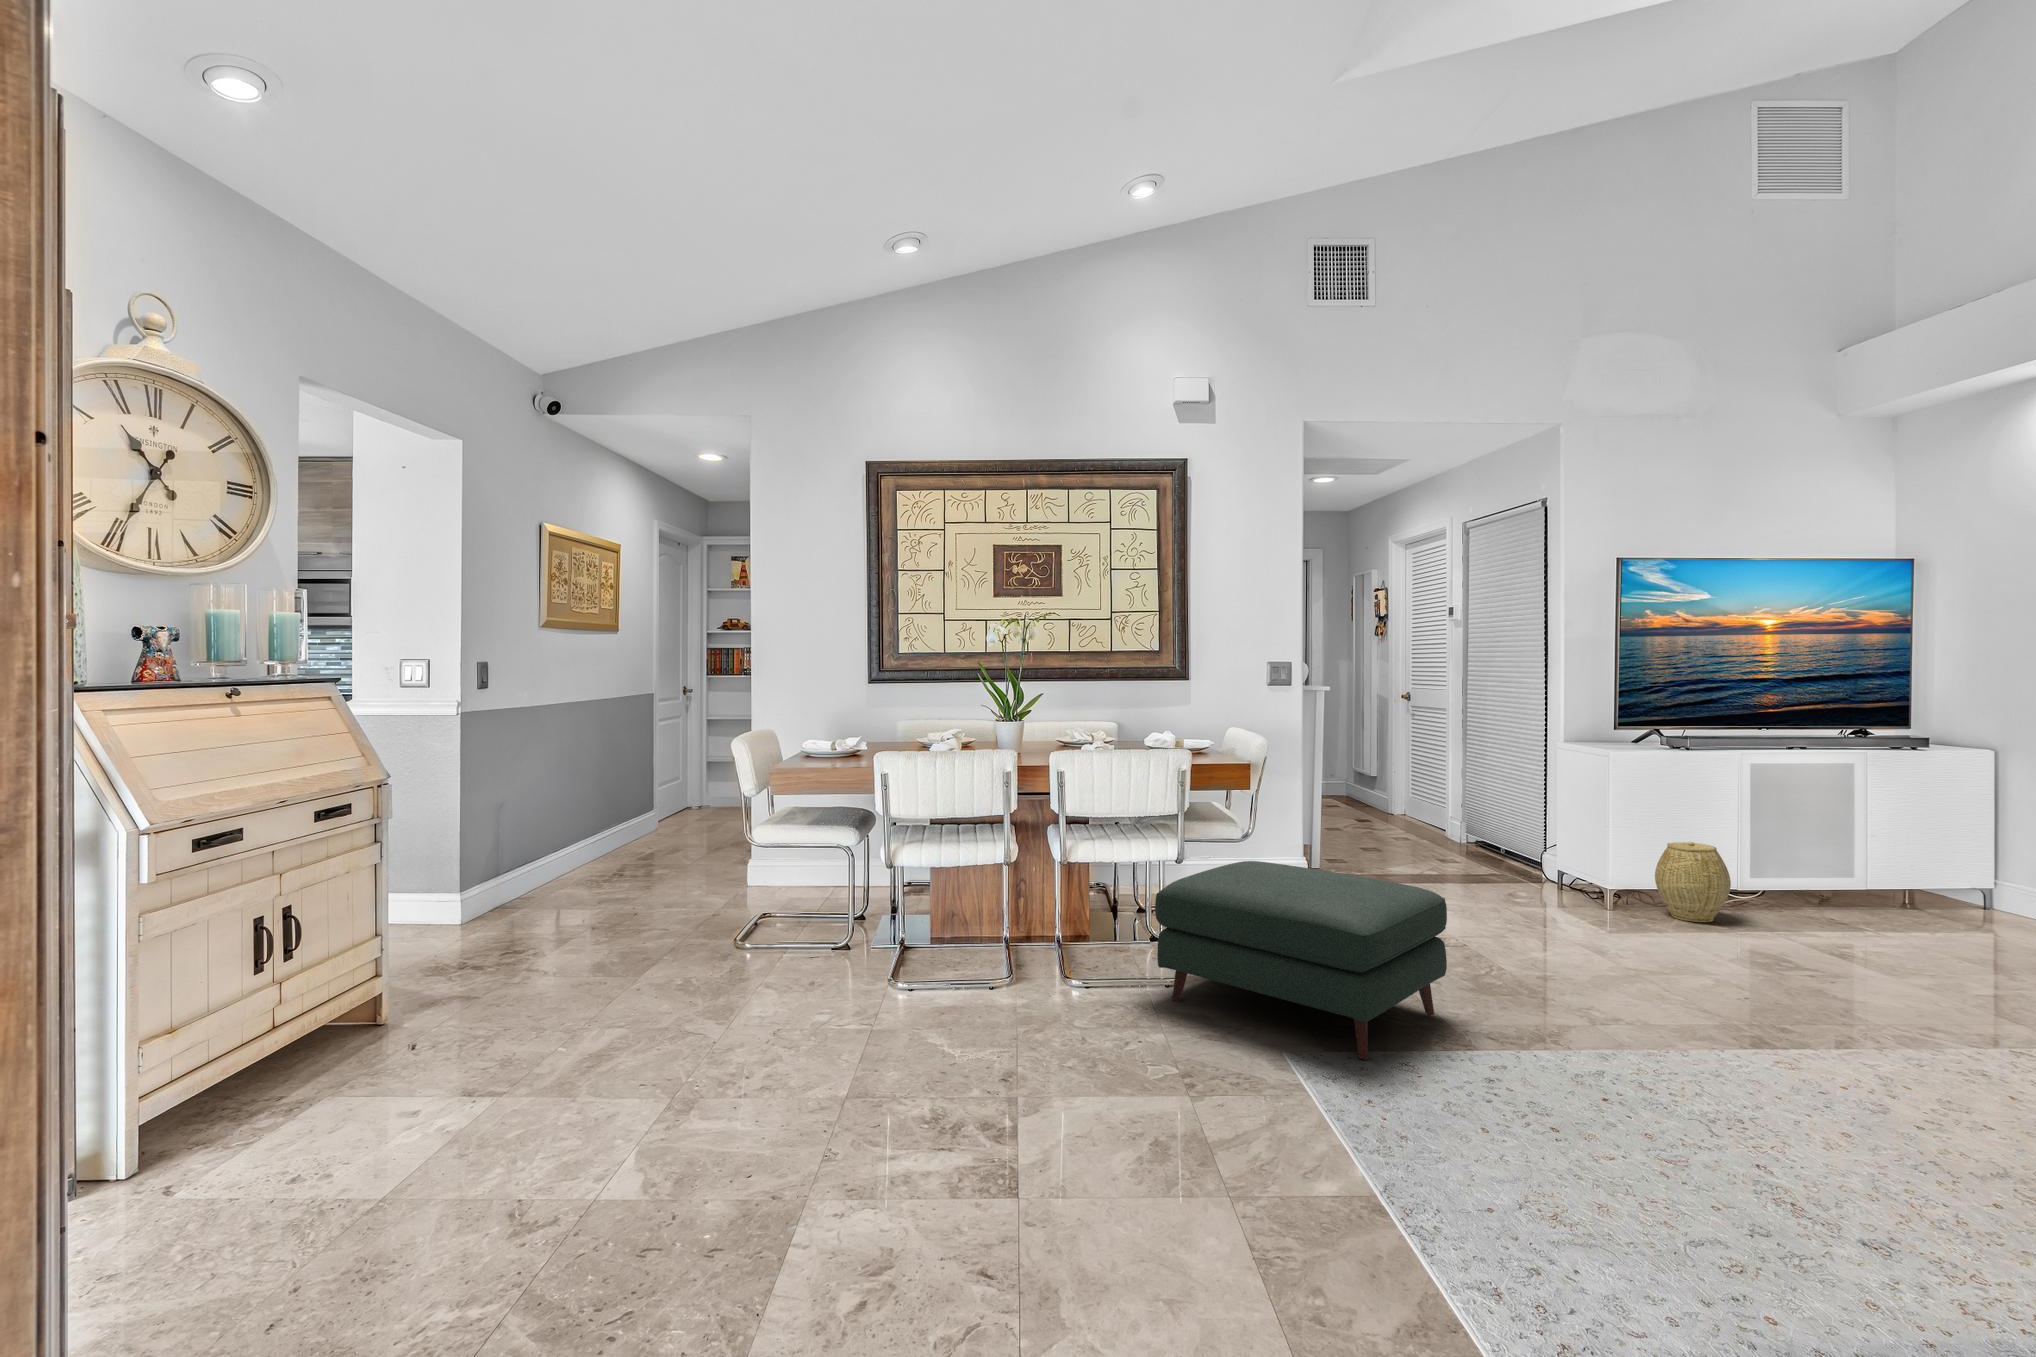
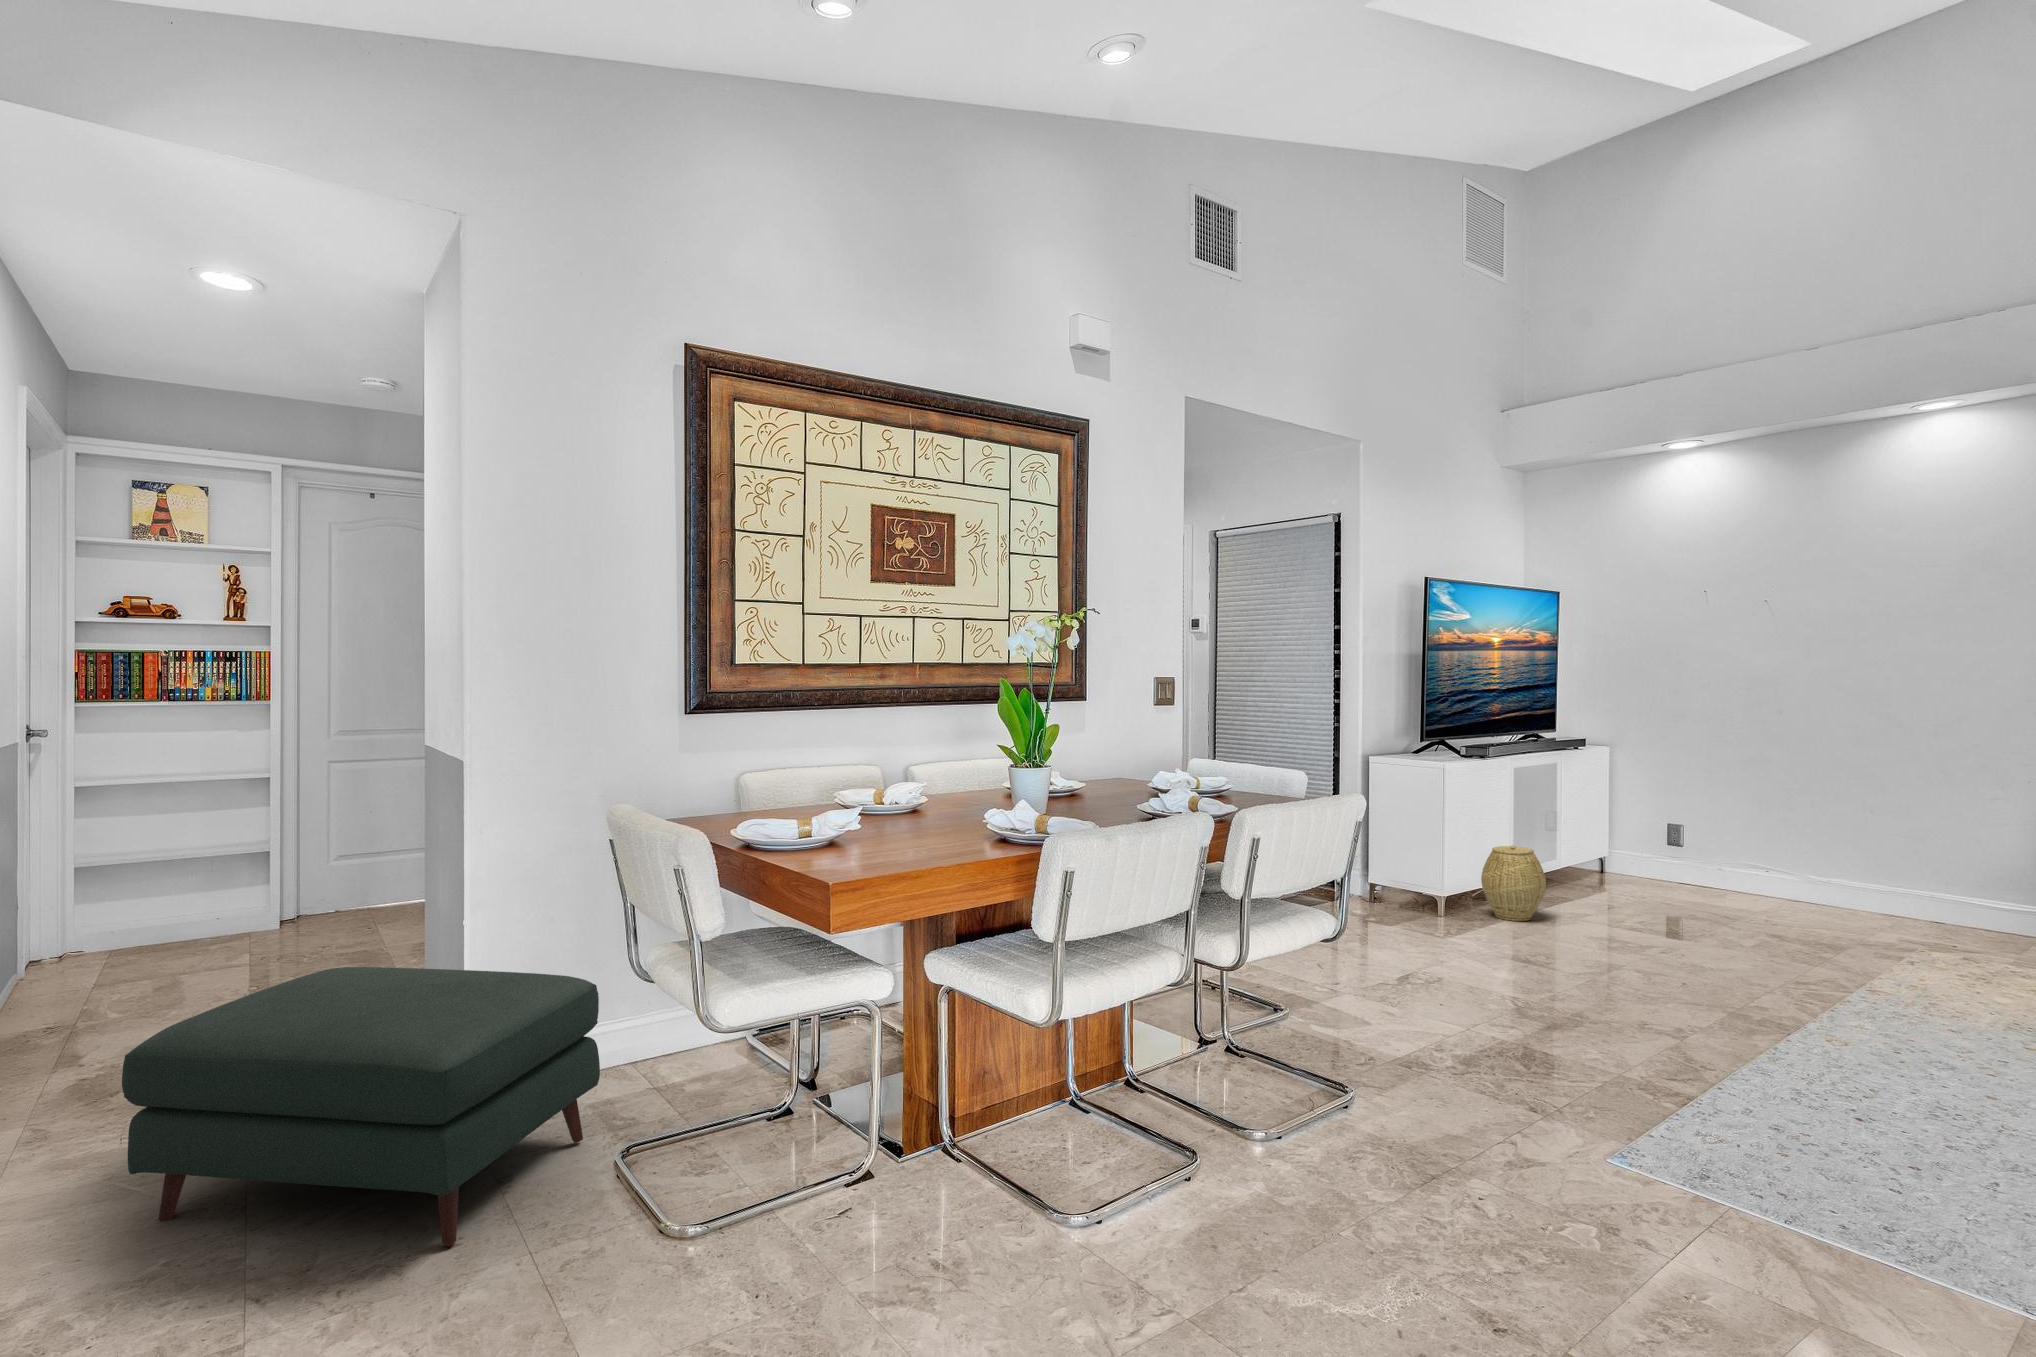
ottoman: present [1155,861,1447,1060] -> present [122,967,600,1246]

